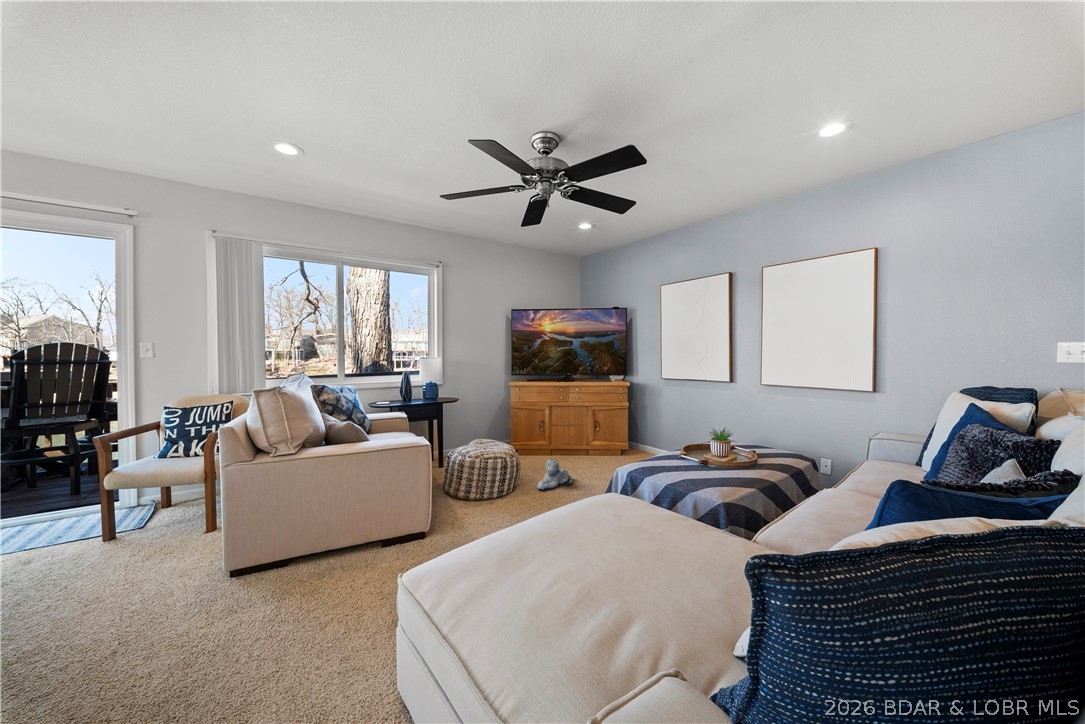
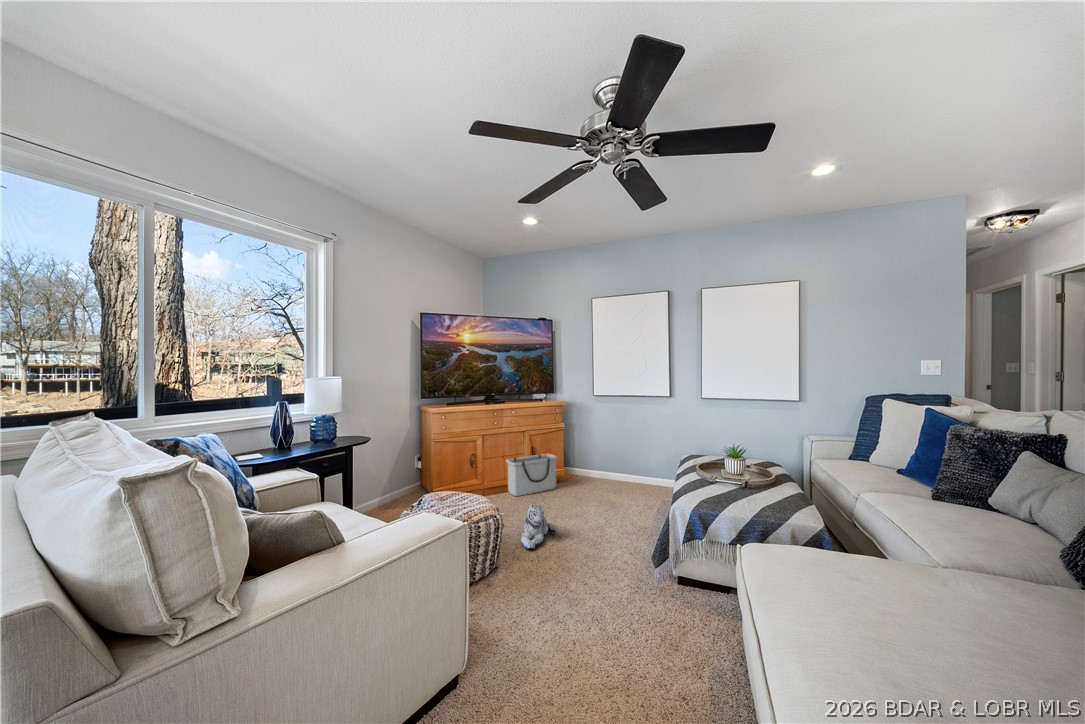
storage bin: none [569,427,613,458] -> present [506,454,557,496]

